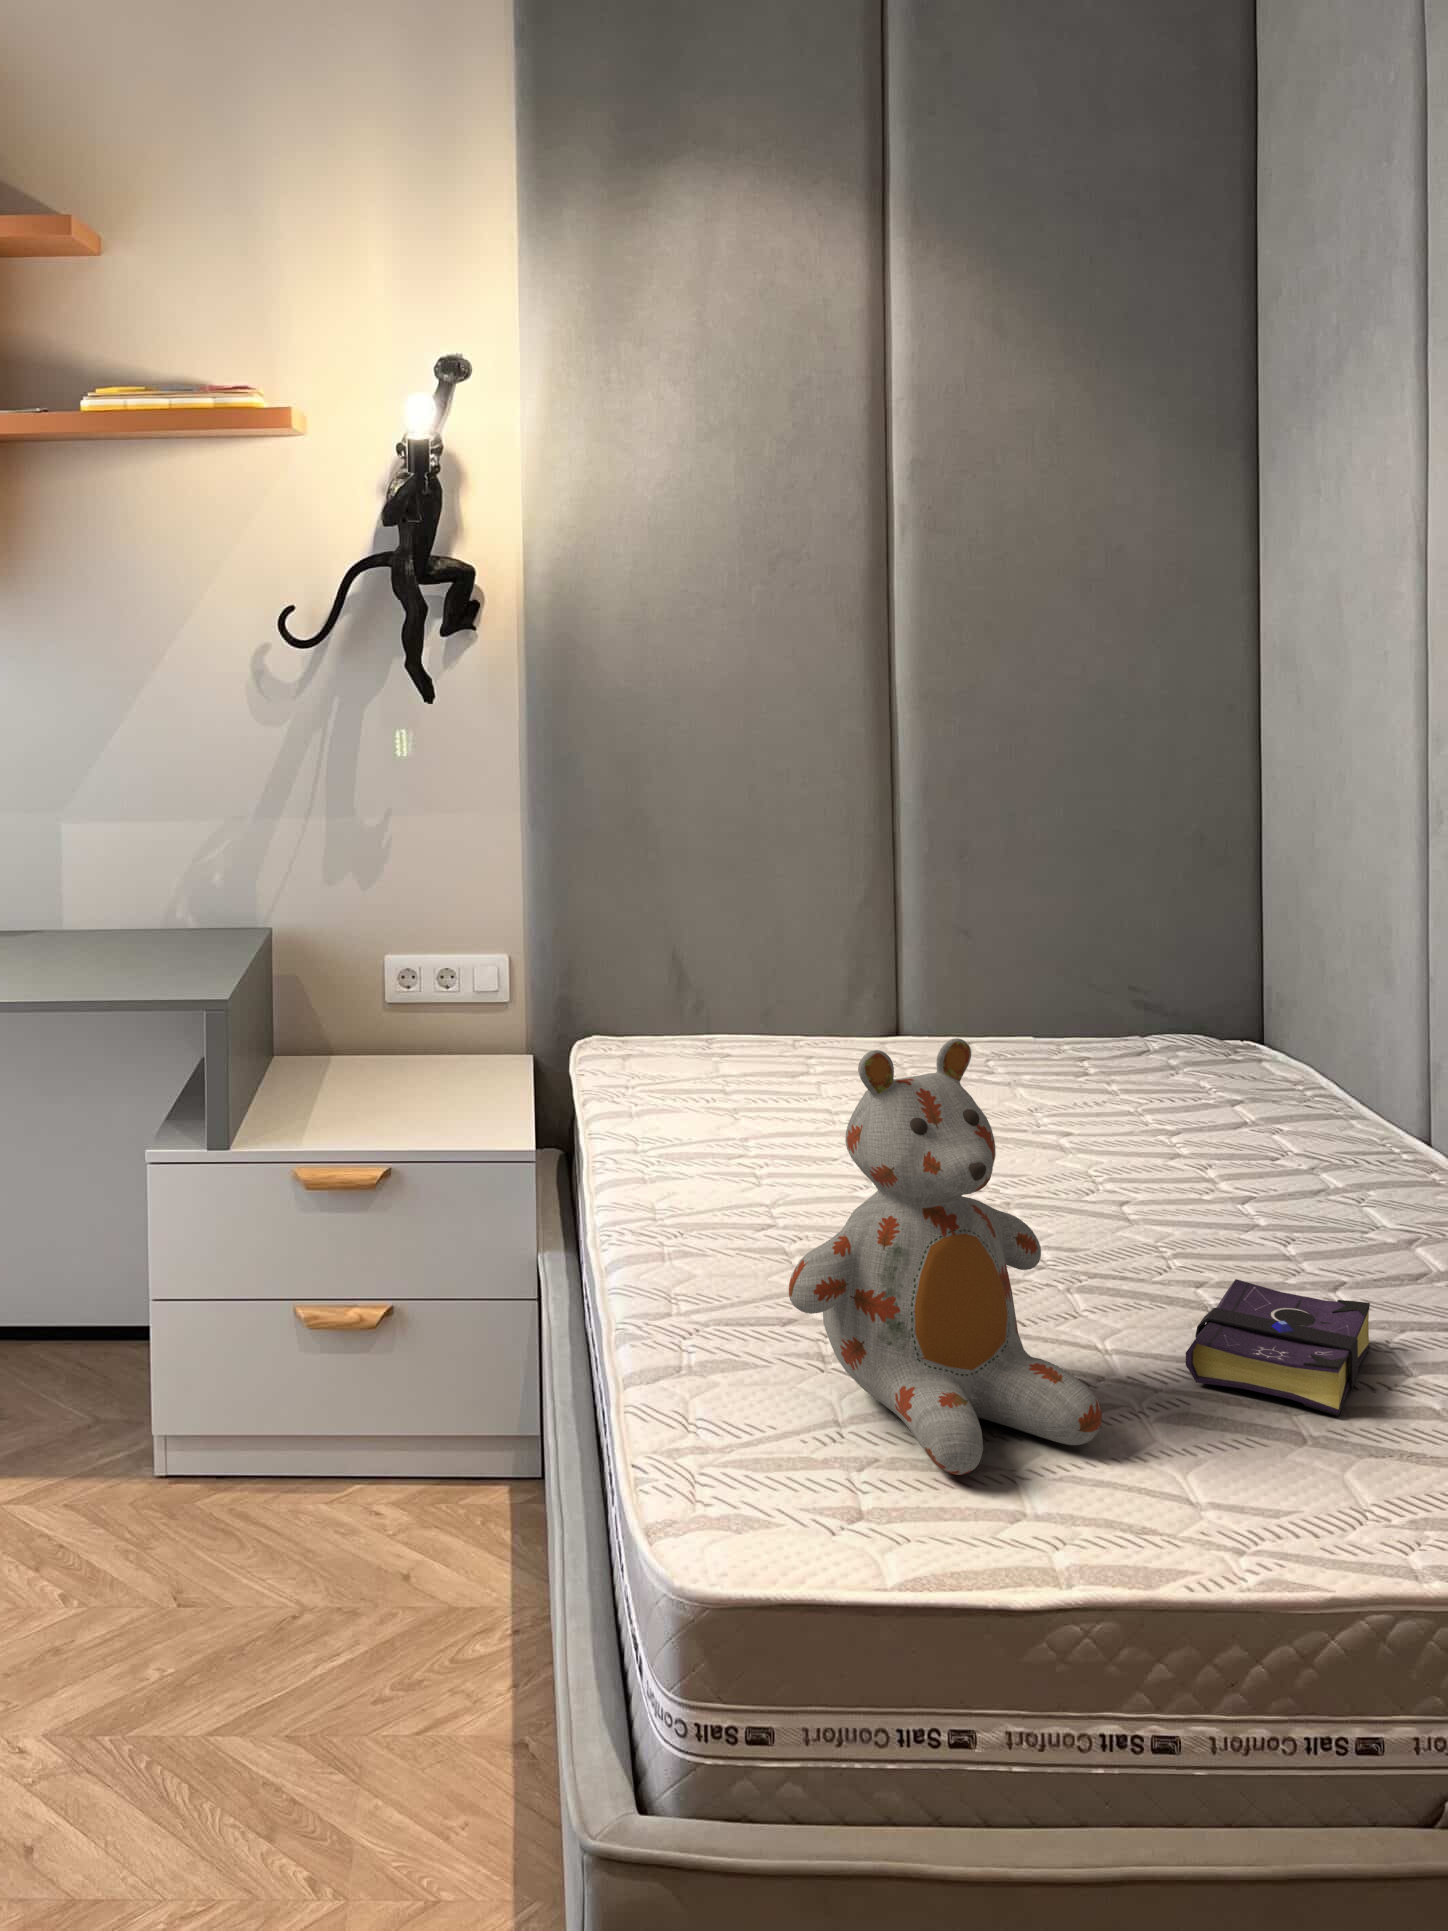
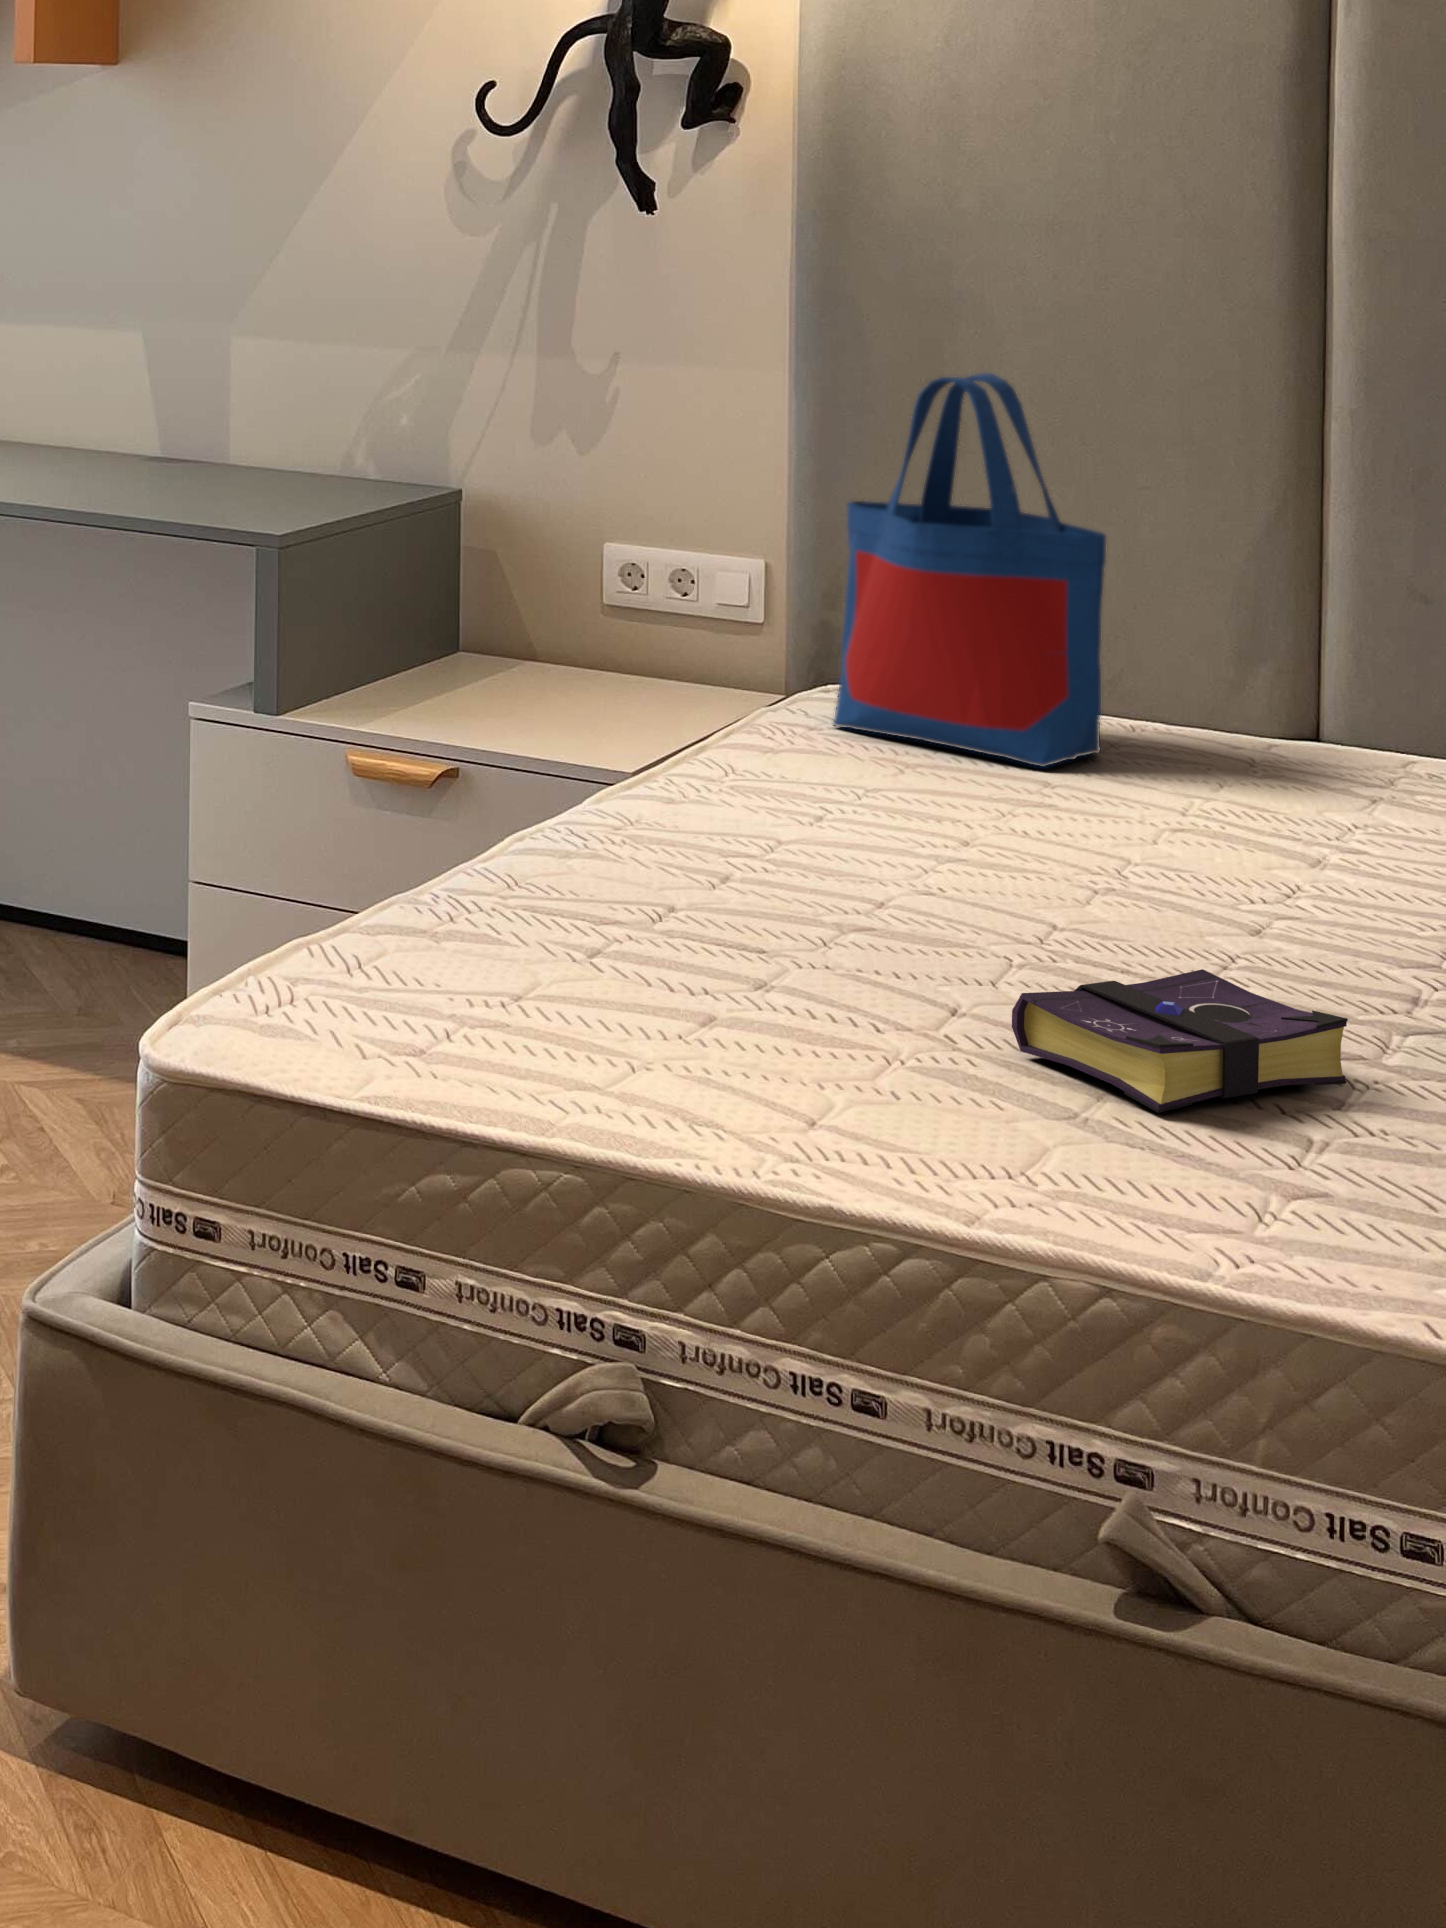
tote bag: none [651,813,851,1096] -> present [833,373,1106,767]
stuffed bear: present [789,1038,1102,1475] -> none [461,544,841,1053]

